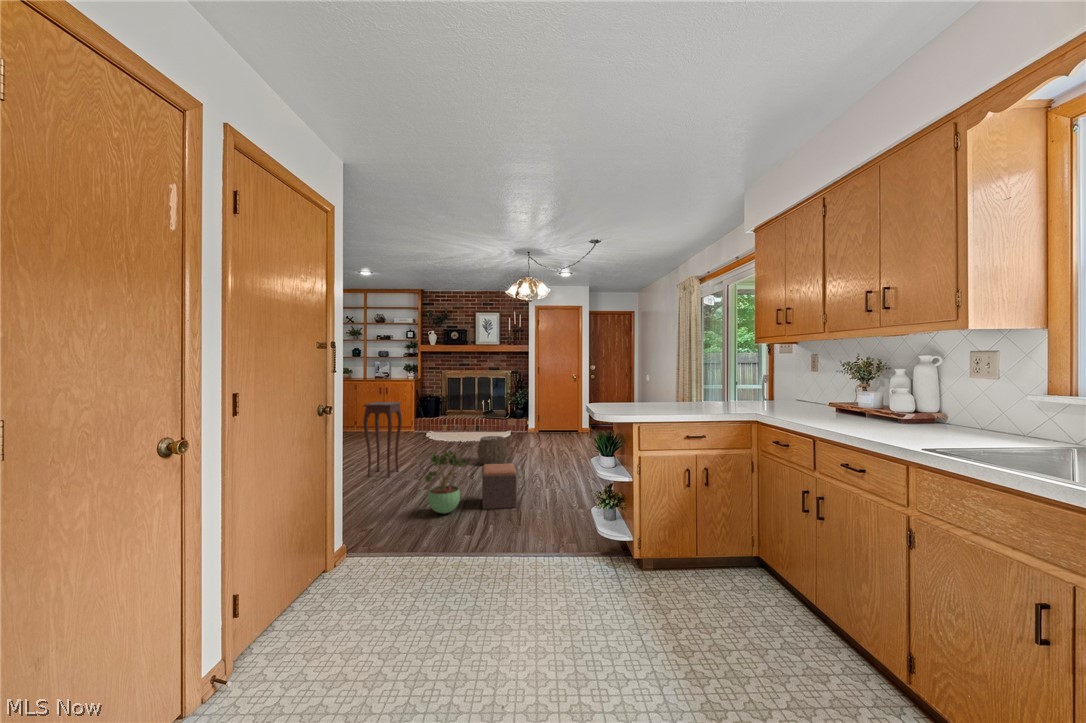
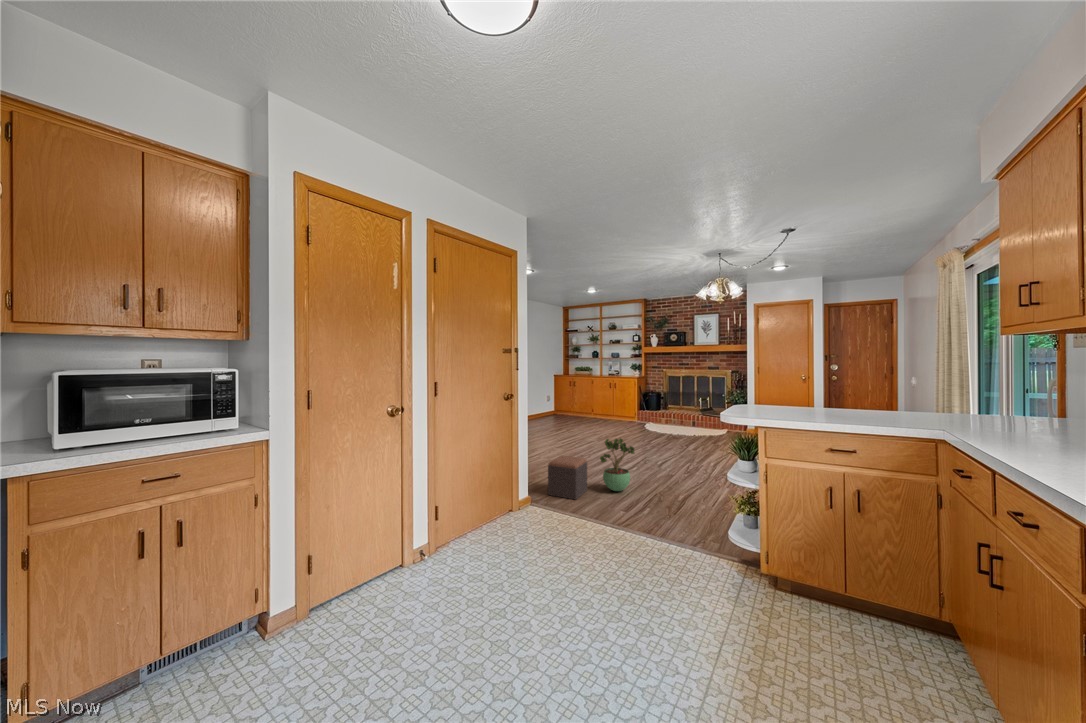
side table: present [363,402,402,477] -> none [575,394,606,456]
woven basket: present [478,436,507,465] -> none [673,432,703,460]
footstool: present [482,463,517,509] -> present [548,456,587,499]

